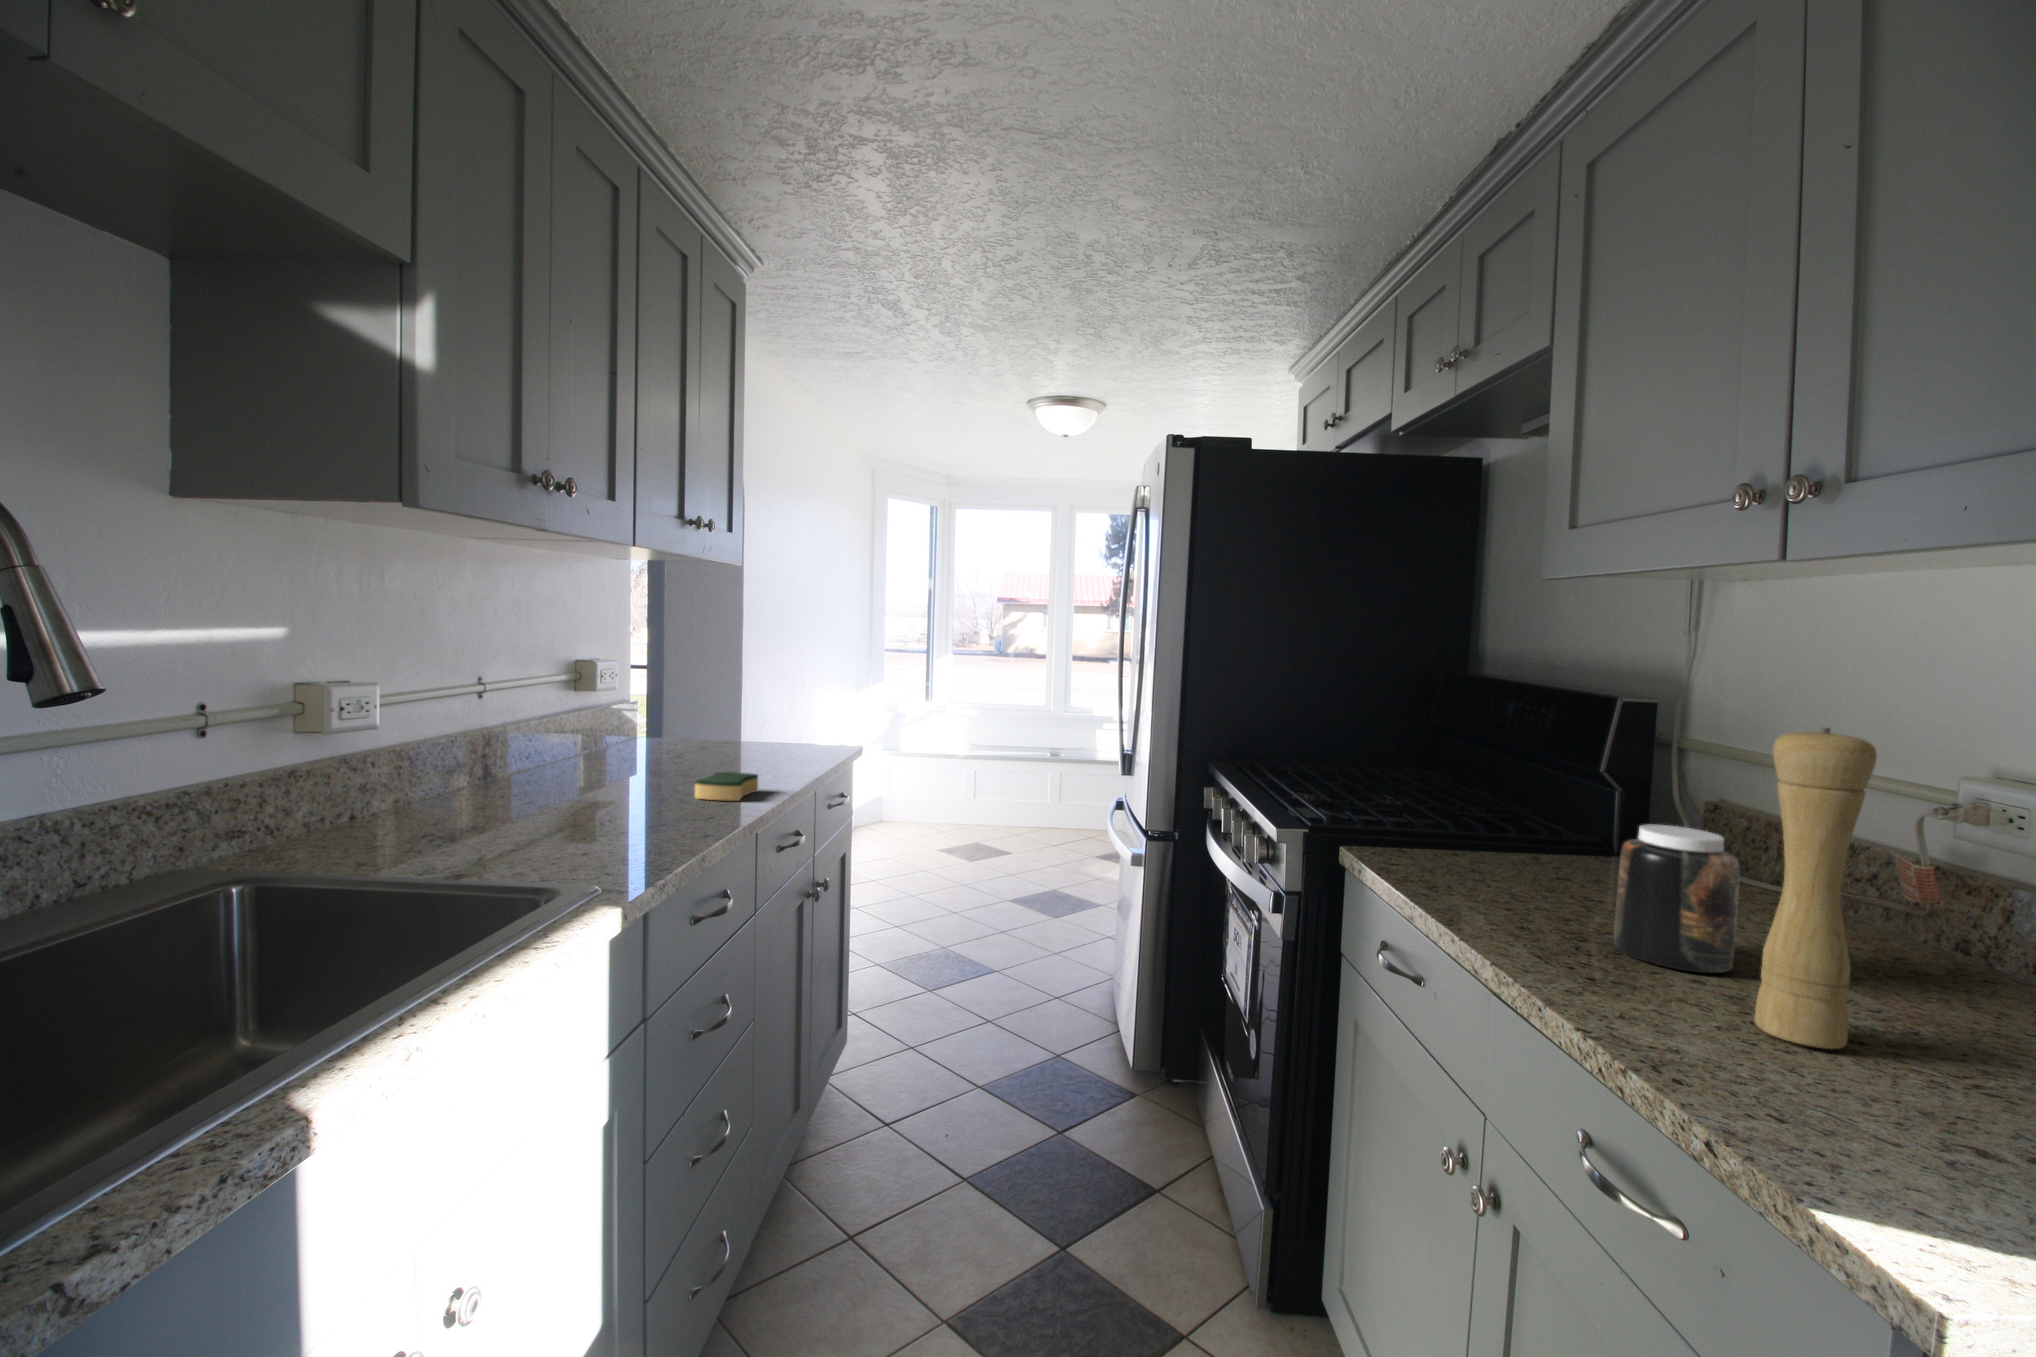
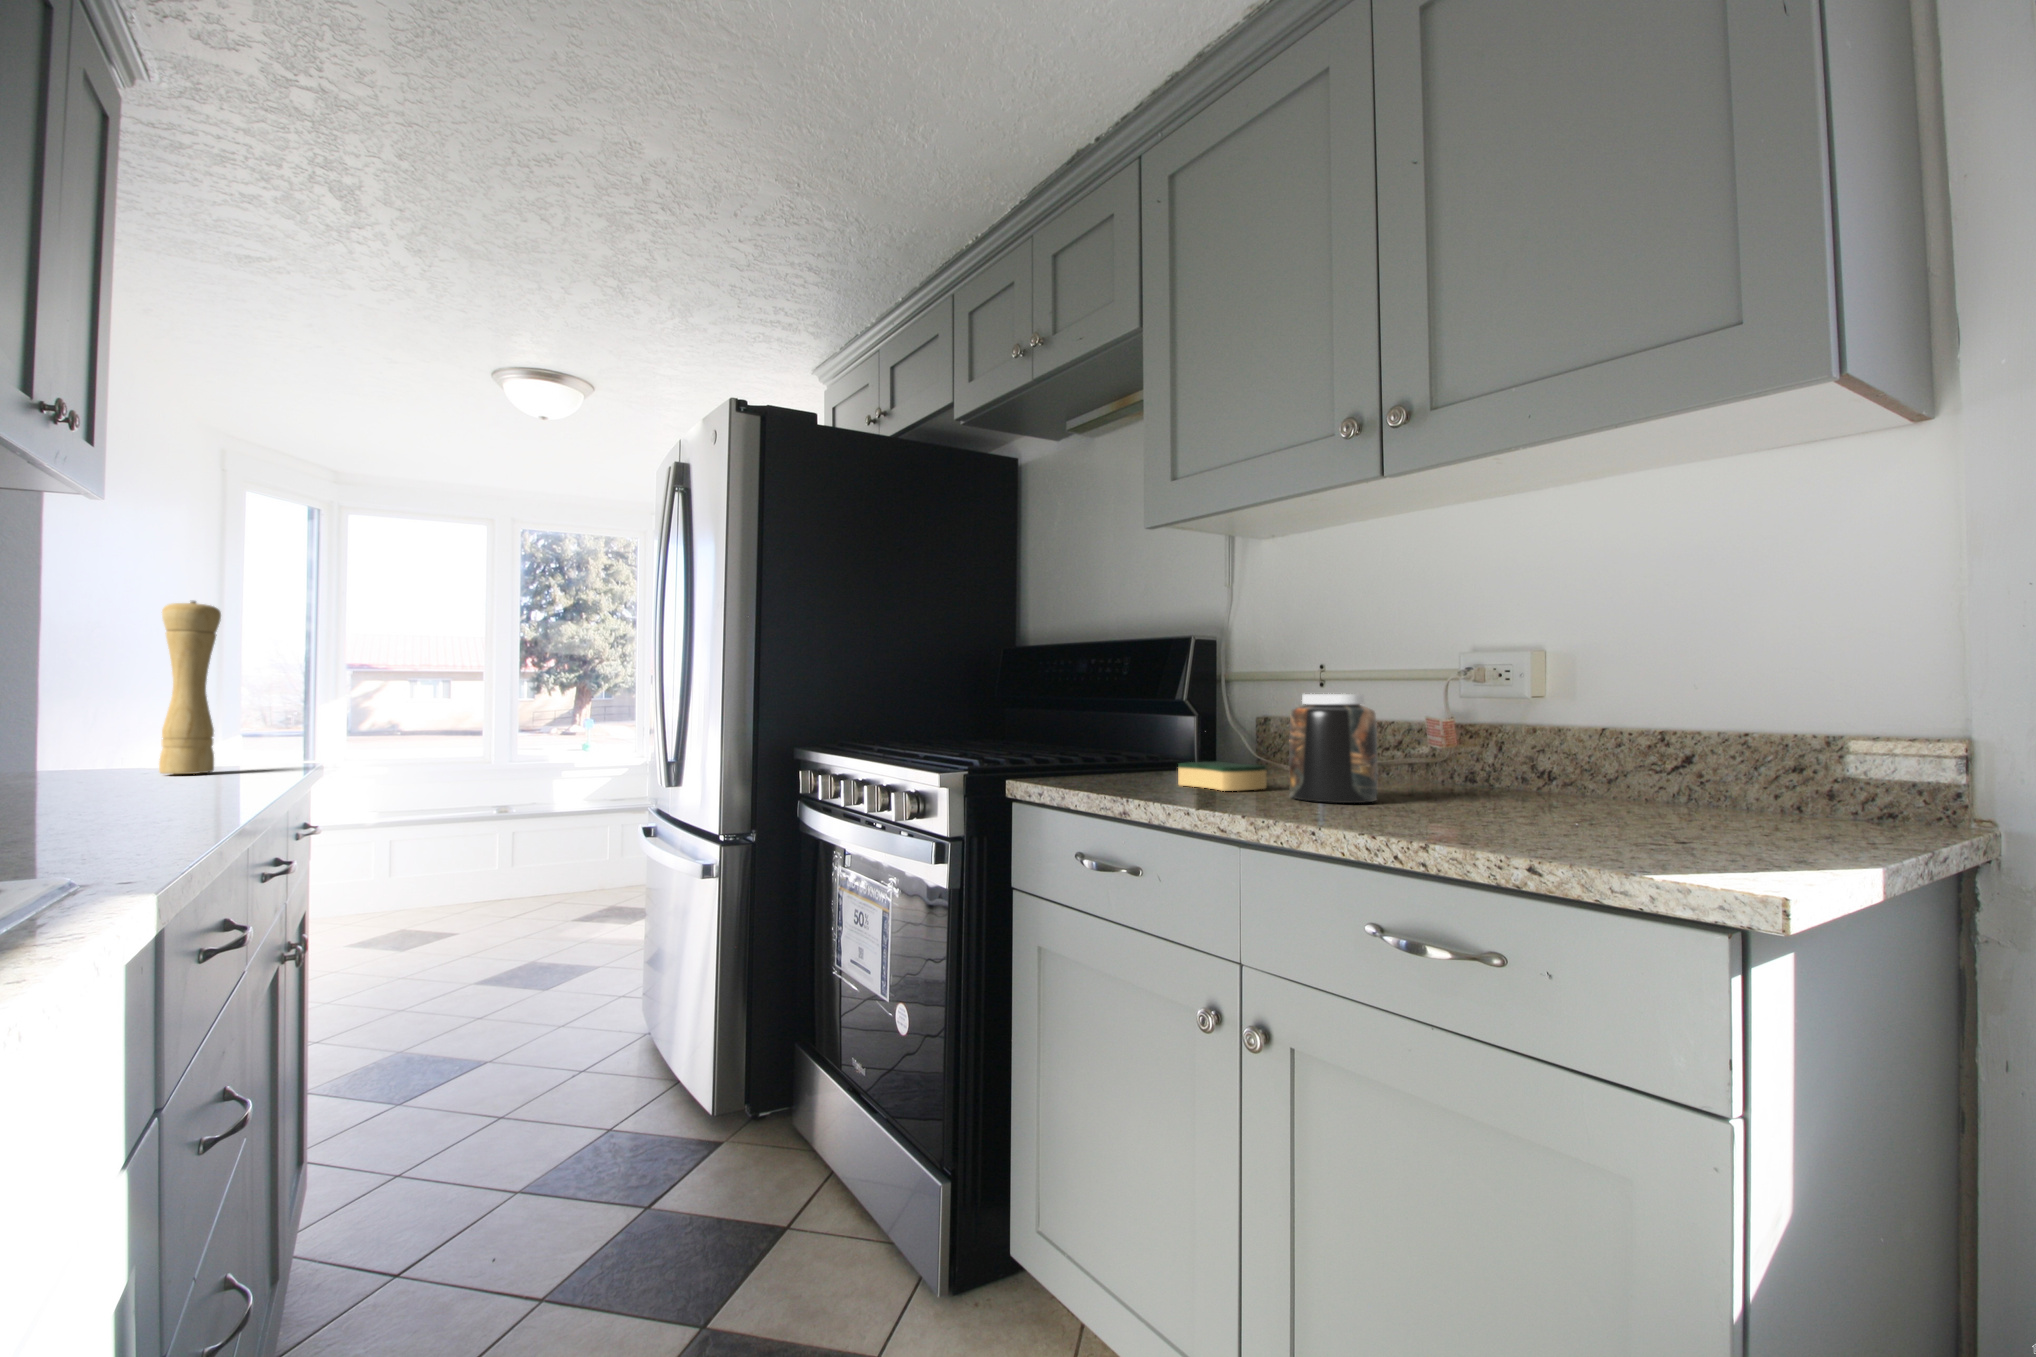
pepper mill: present [1755,727,1877,1049] -> present [159,601,221,774]
sponge: present [695,772,758,801] -> present [1178,762,1266,791]

